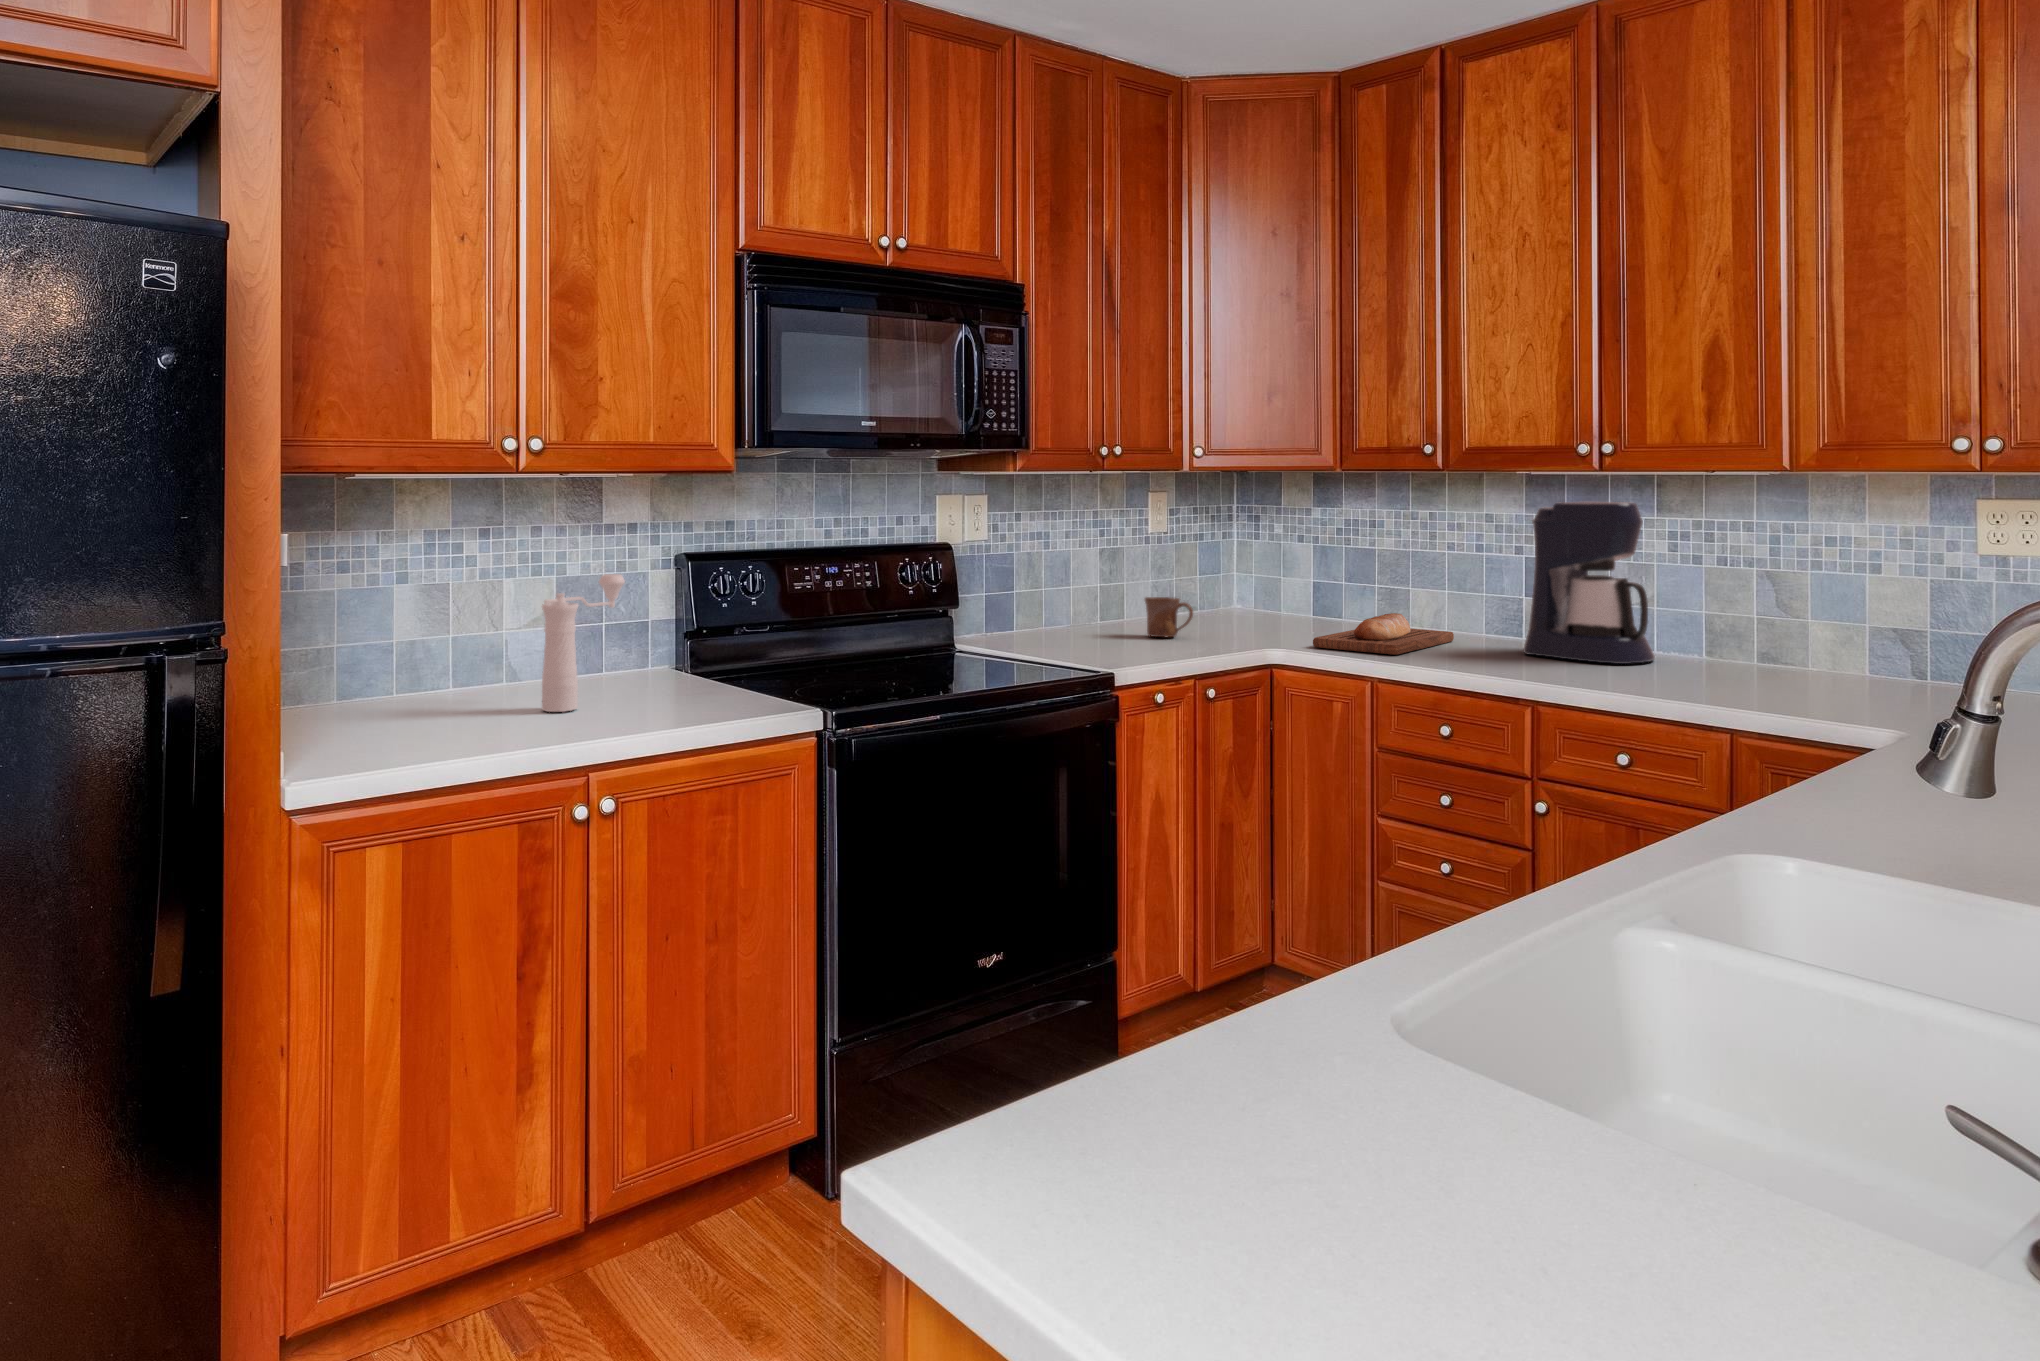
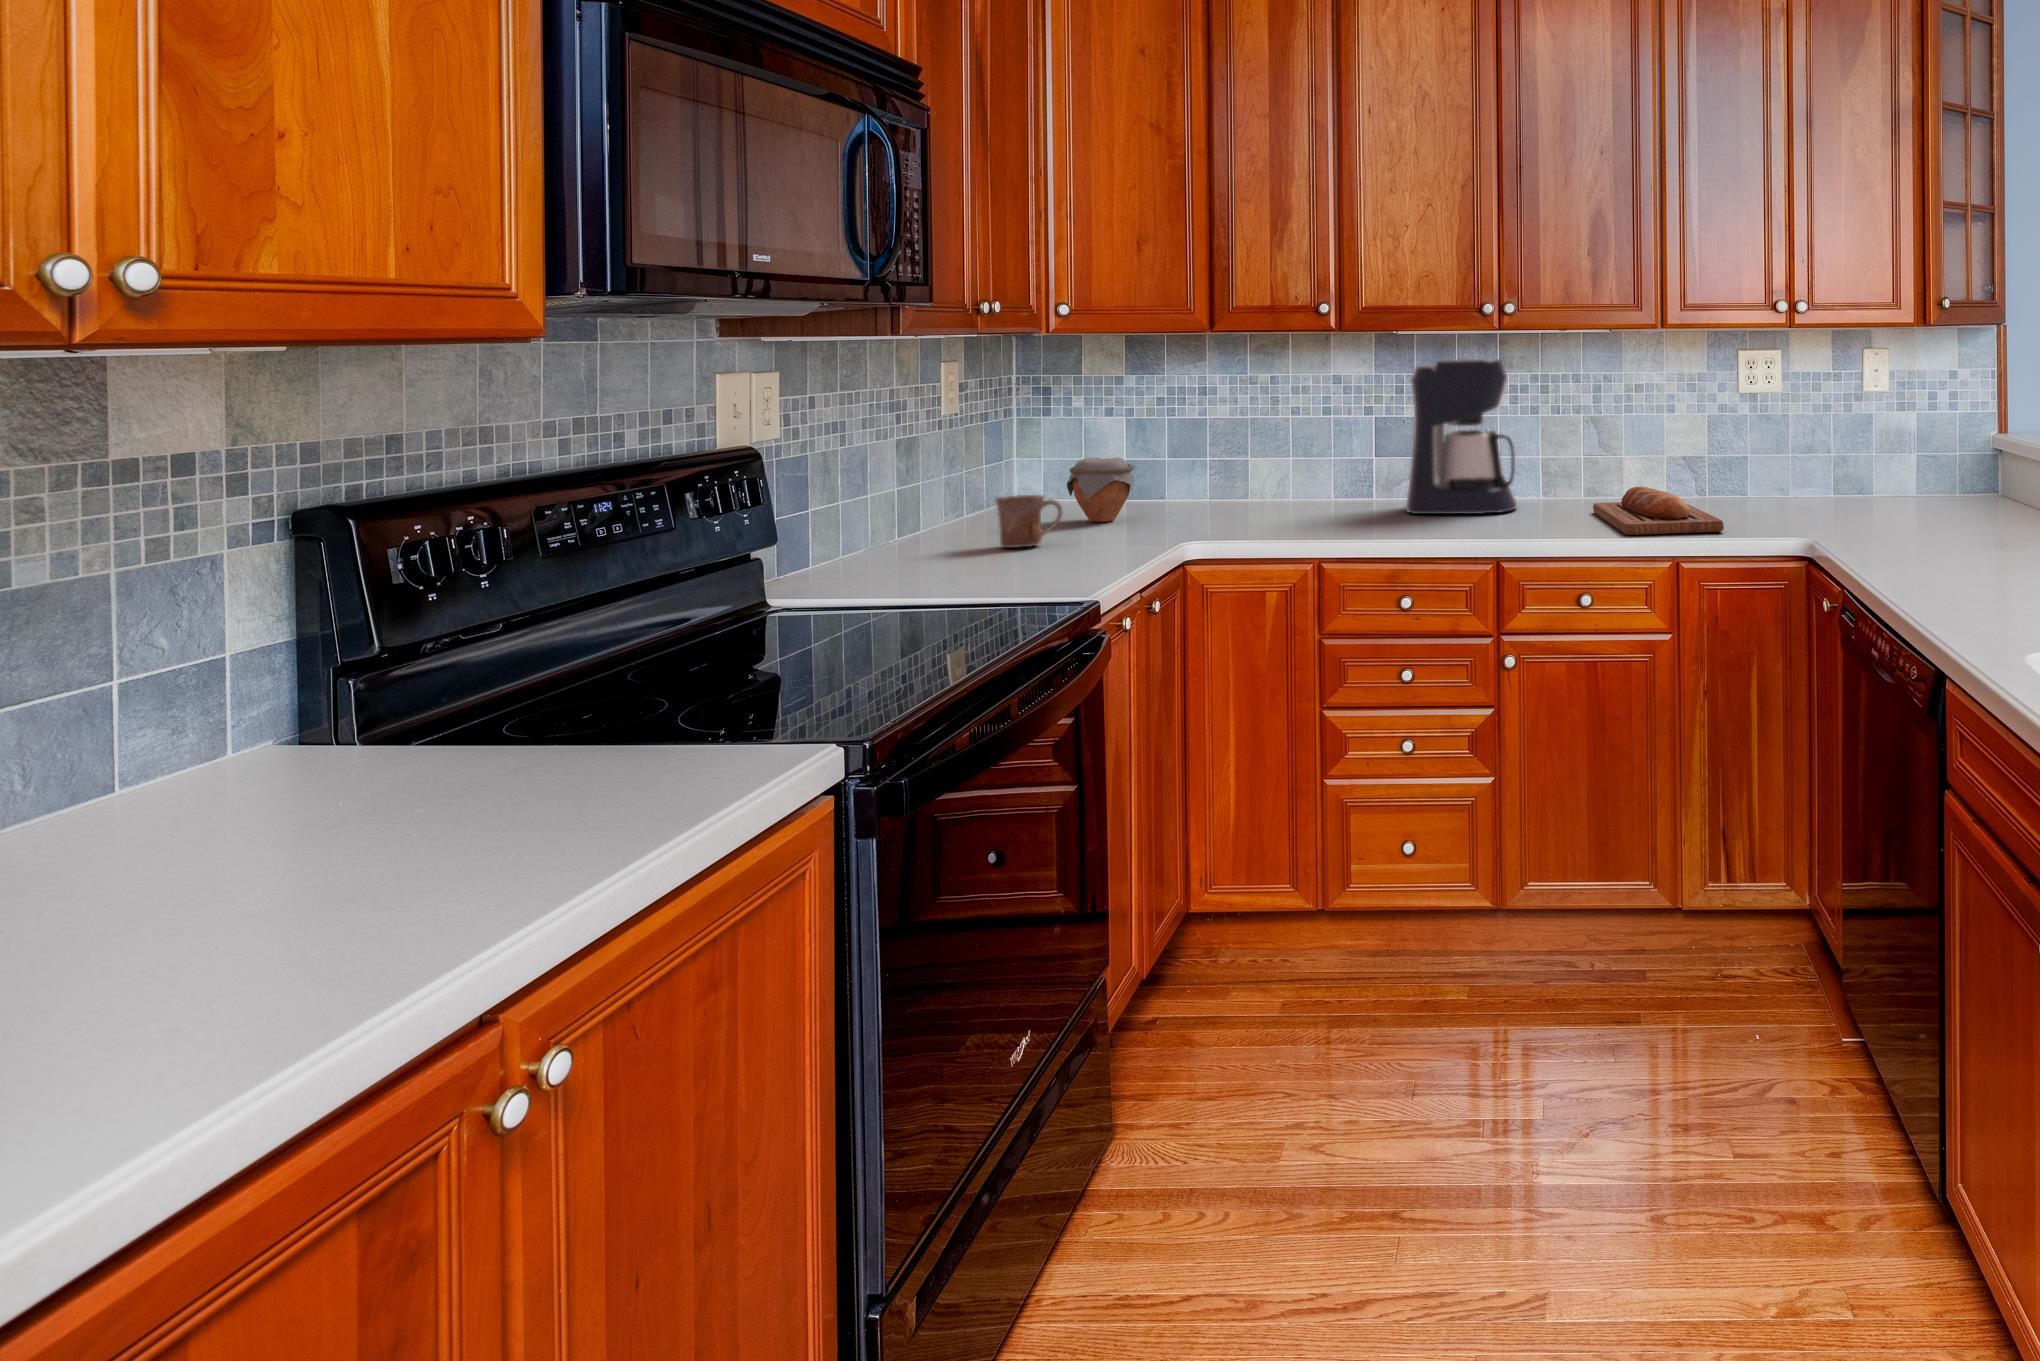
pepper mill: present [542,574,625,712] -> none [112,562,314,913]
jar: none [1233,575,1291,629] -> present [1067,458,1134,522]
bread loaf: present [1313,613,1454,655] -> present [1593,486,1724,535]

